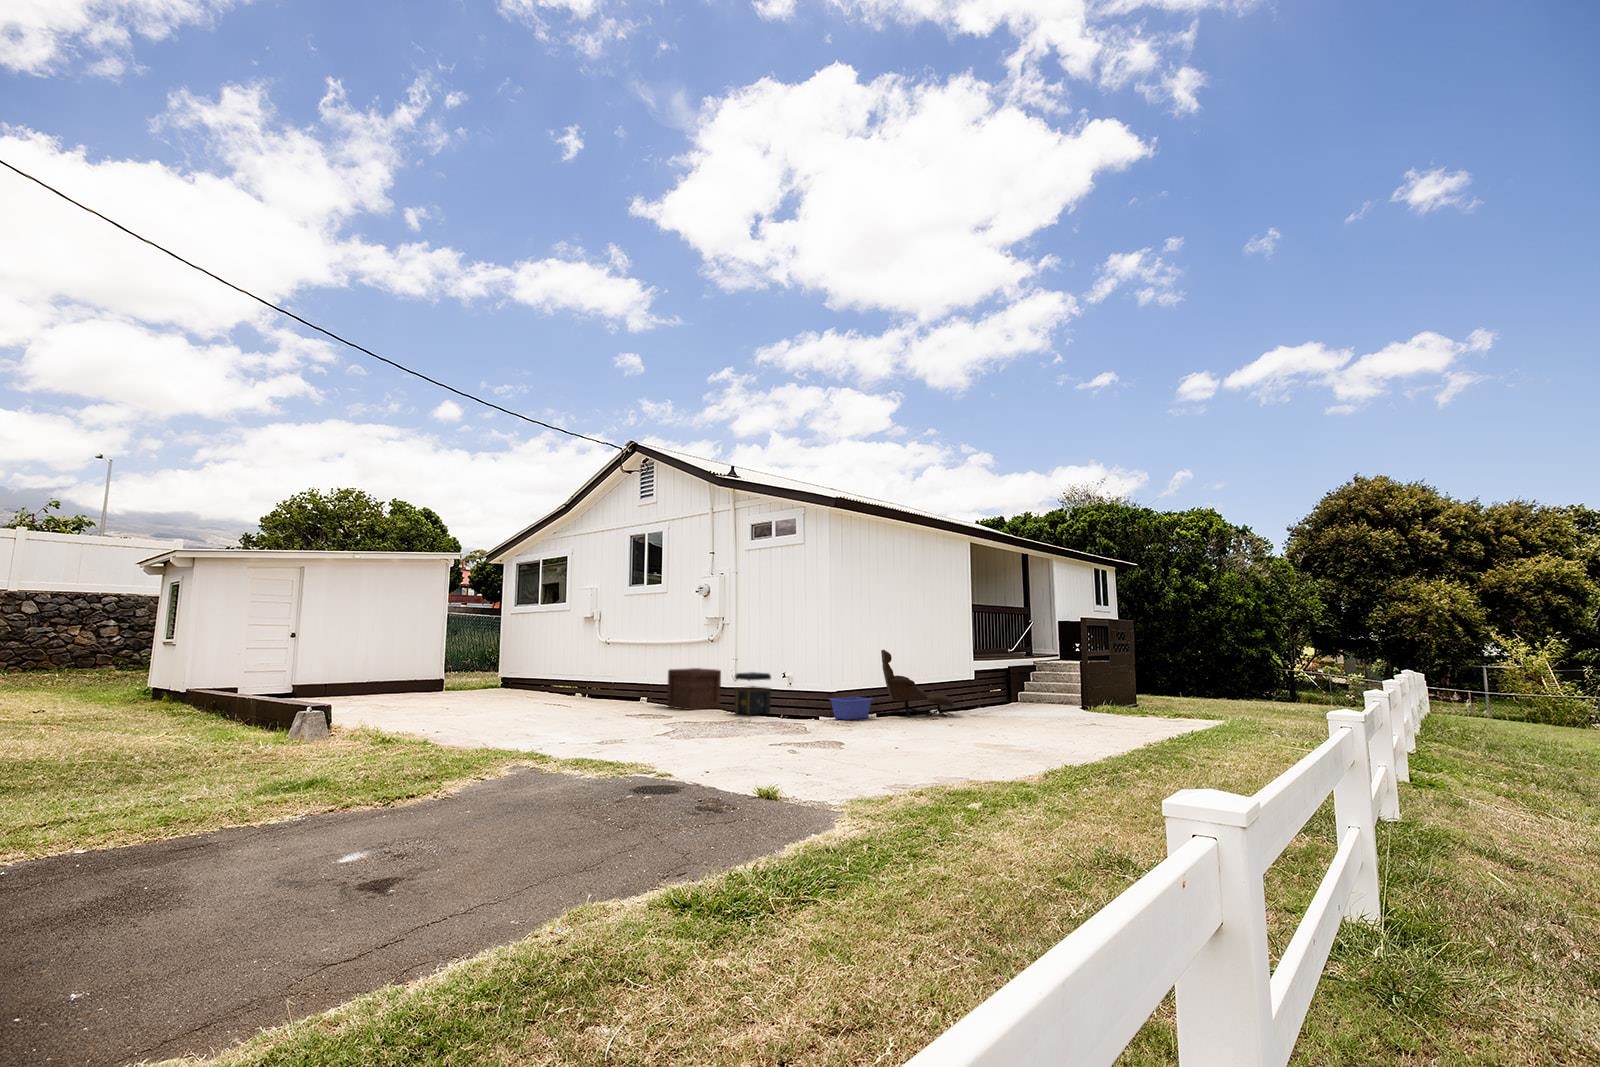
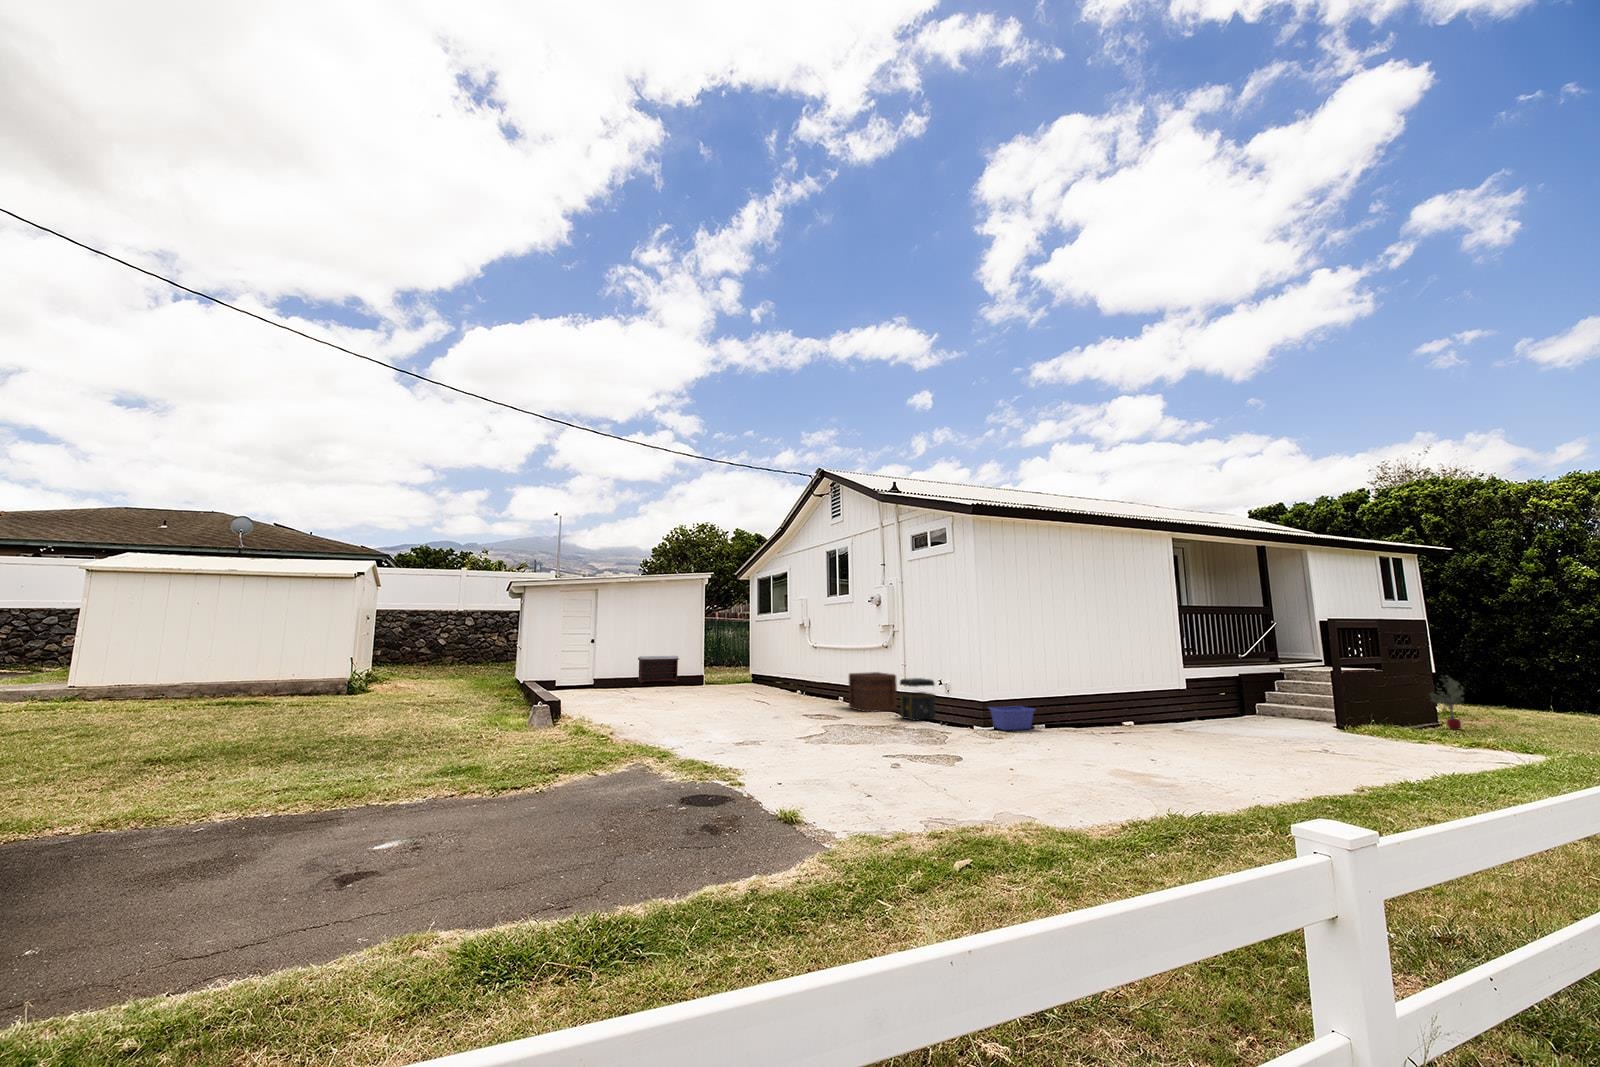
lounge chair: present [881,650,954,717] -> none [1050,657,1138,732]
bench: none [352,655,413,690] -> present [638,656,679,683]
potted tree: none [1138,664,1161,707] -> present [1430,678,1464,730]

